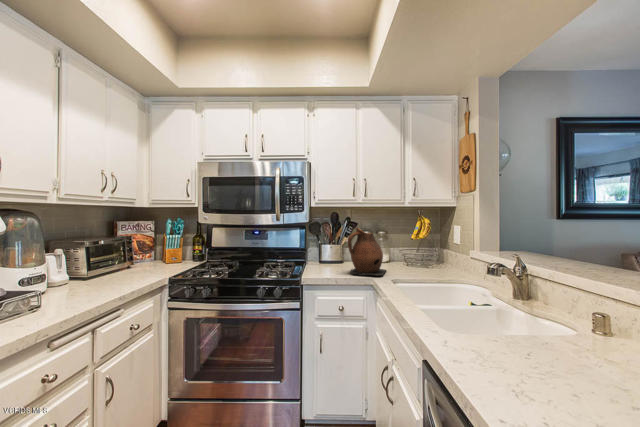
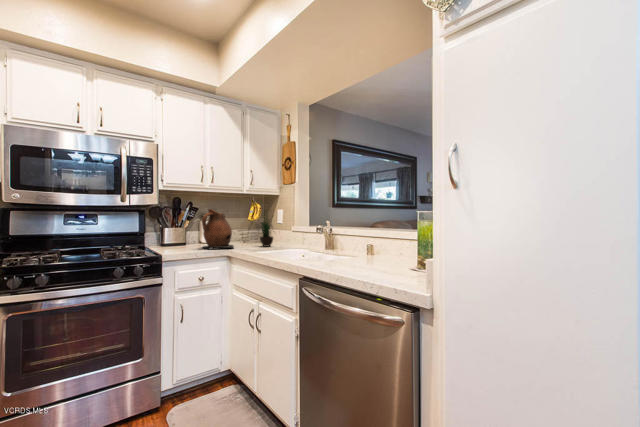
potted plant: none [411,217,441,277] -> present [260,217,273,247]

